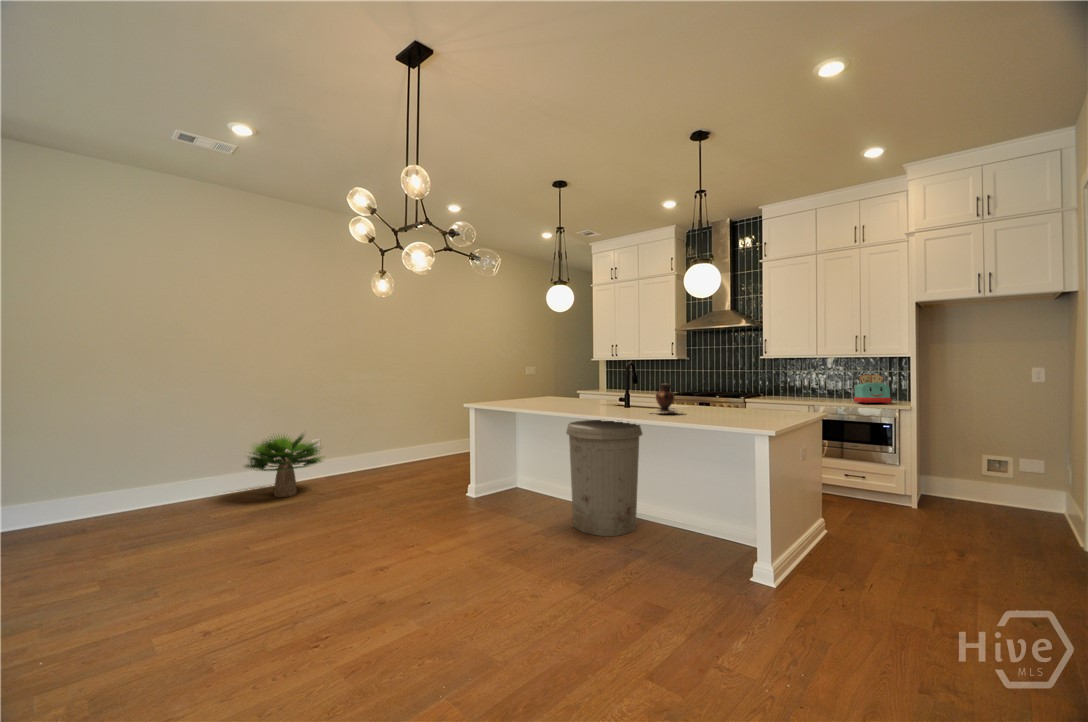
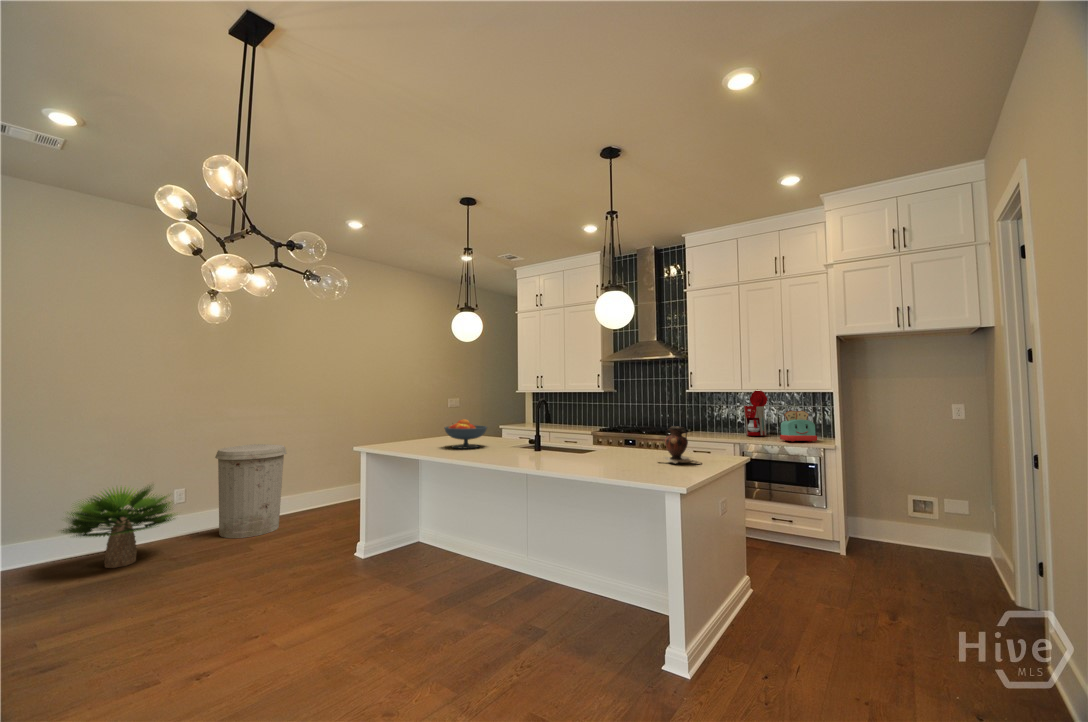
coffee maker: none [818,355,848,398] -> present [744,391,775,436]
fruit bowl: none [543,381,580,405] -> present [445,420,487,449]
vase: present [656,384,678,413] -> present [665,426,701,463]
trash can: present [566,420,642,536] -> present [215,444,287,538]

